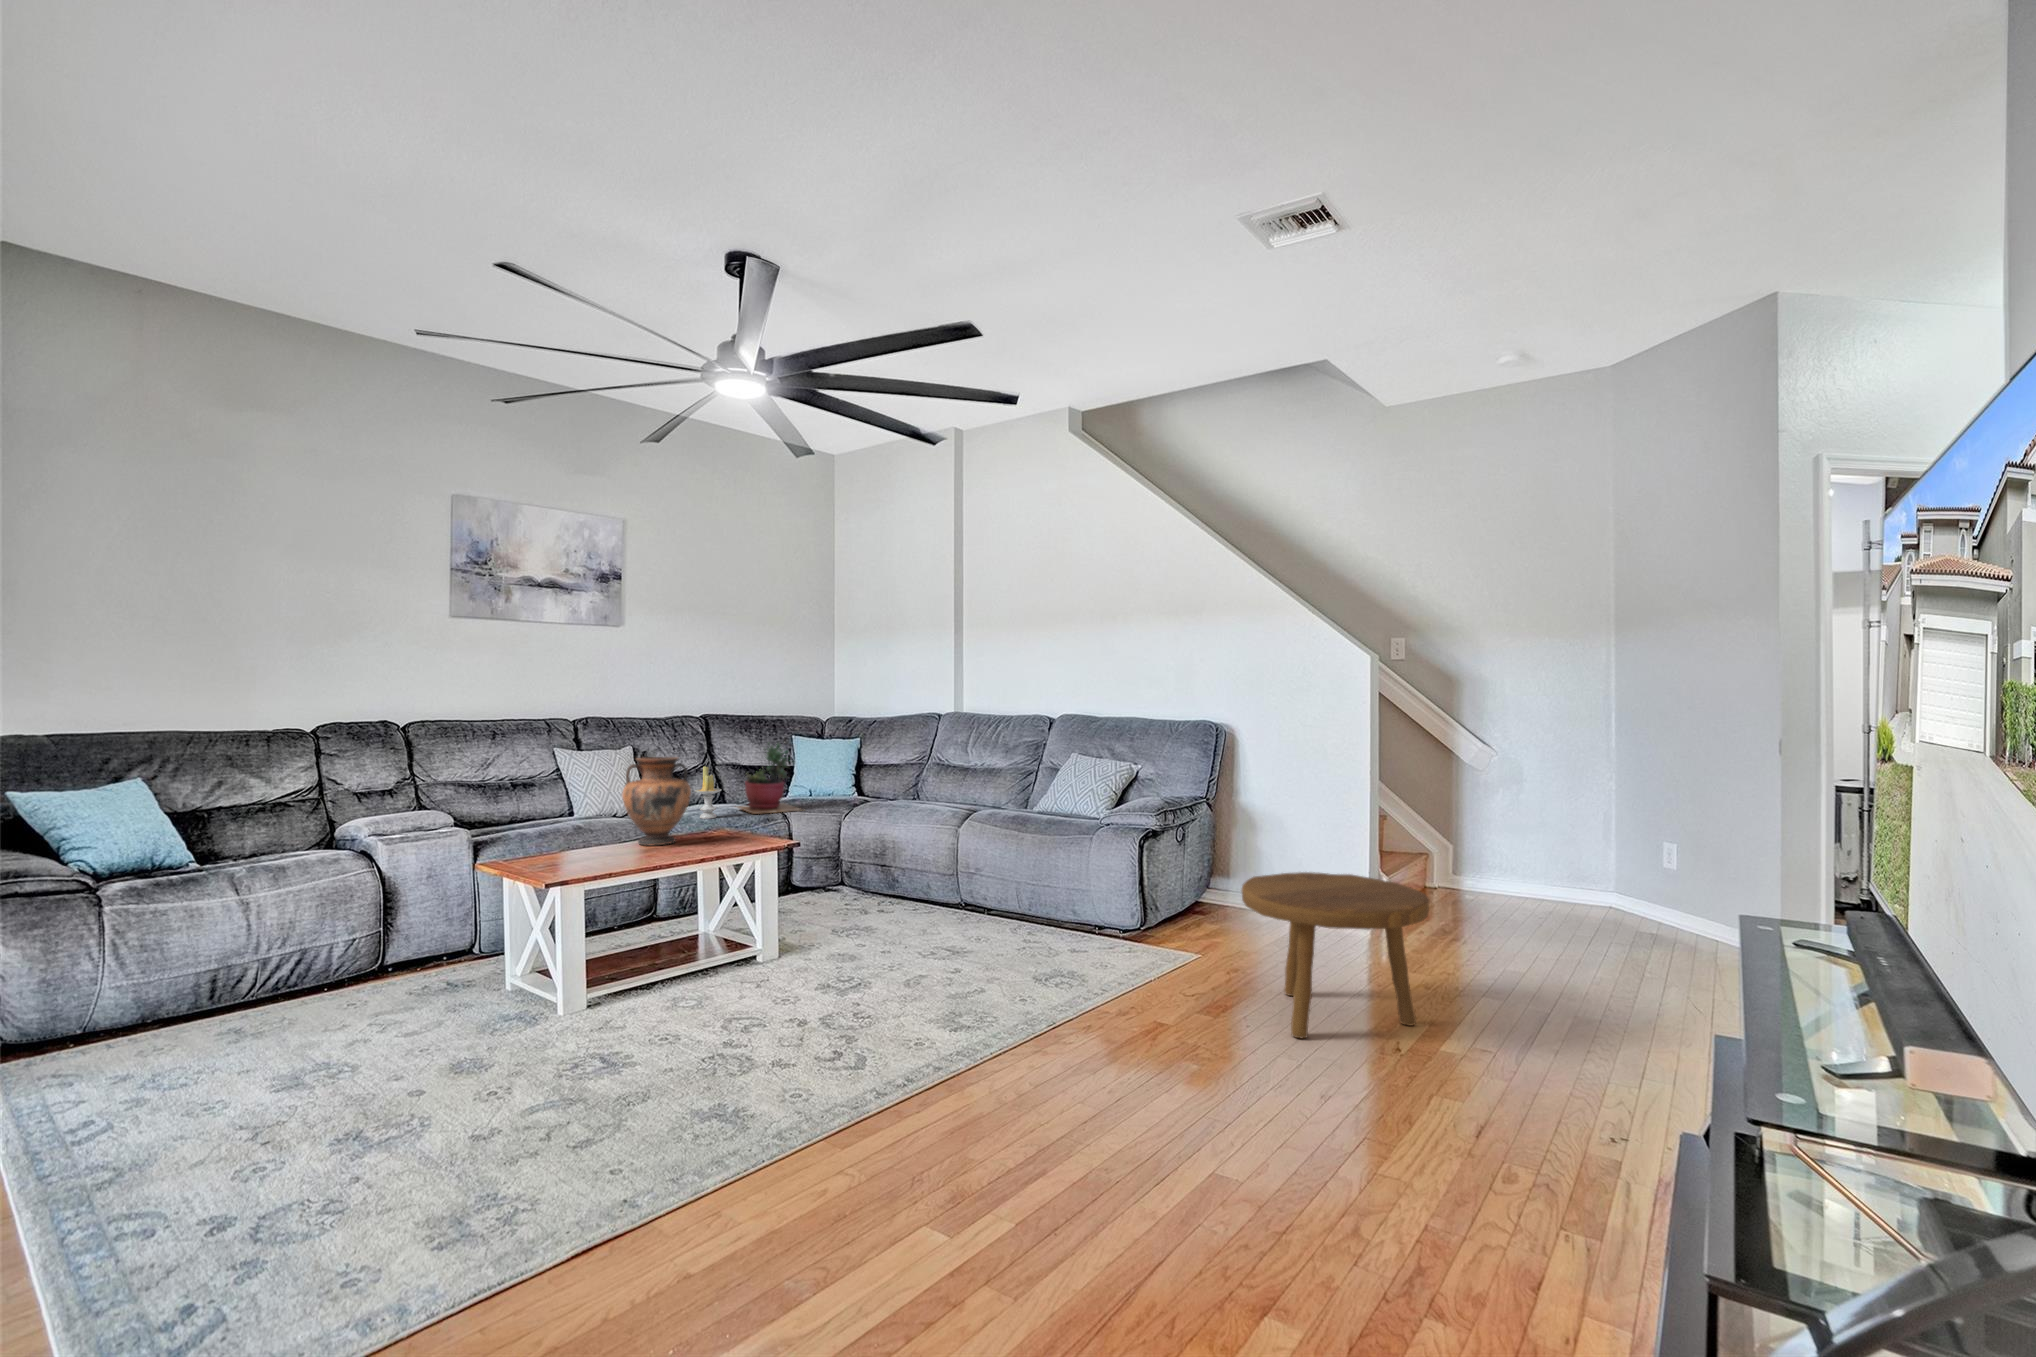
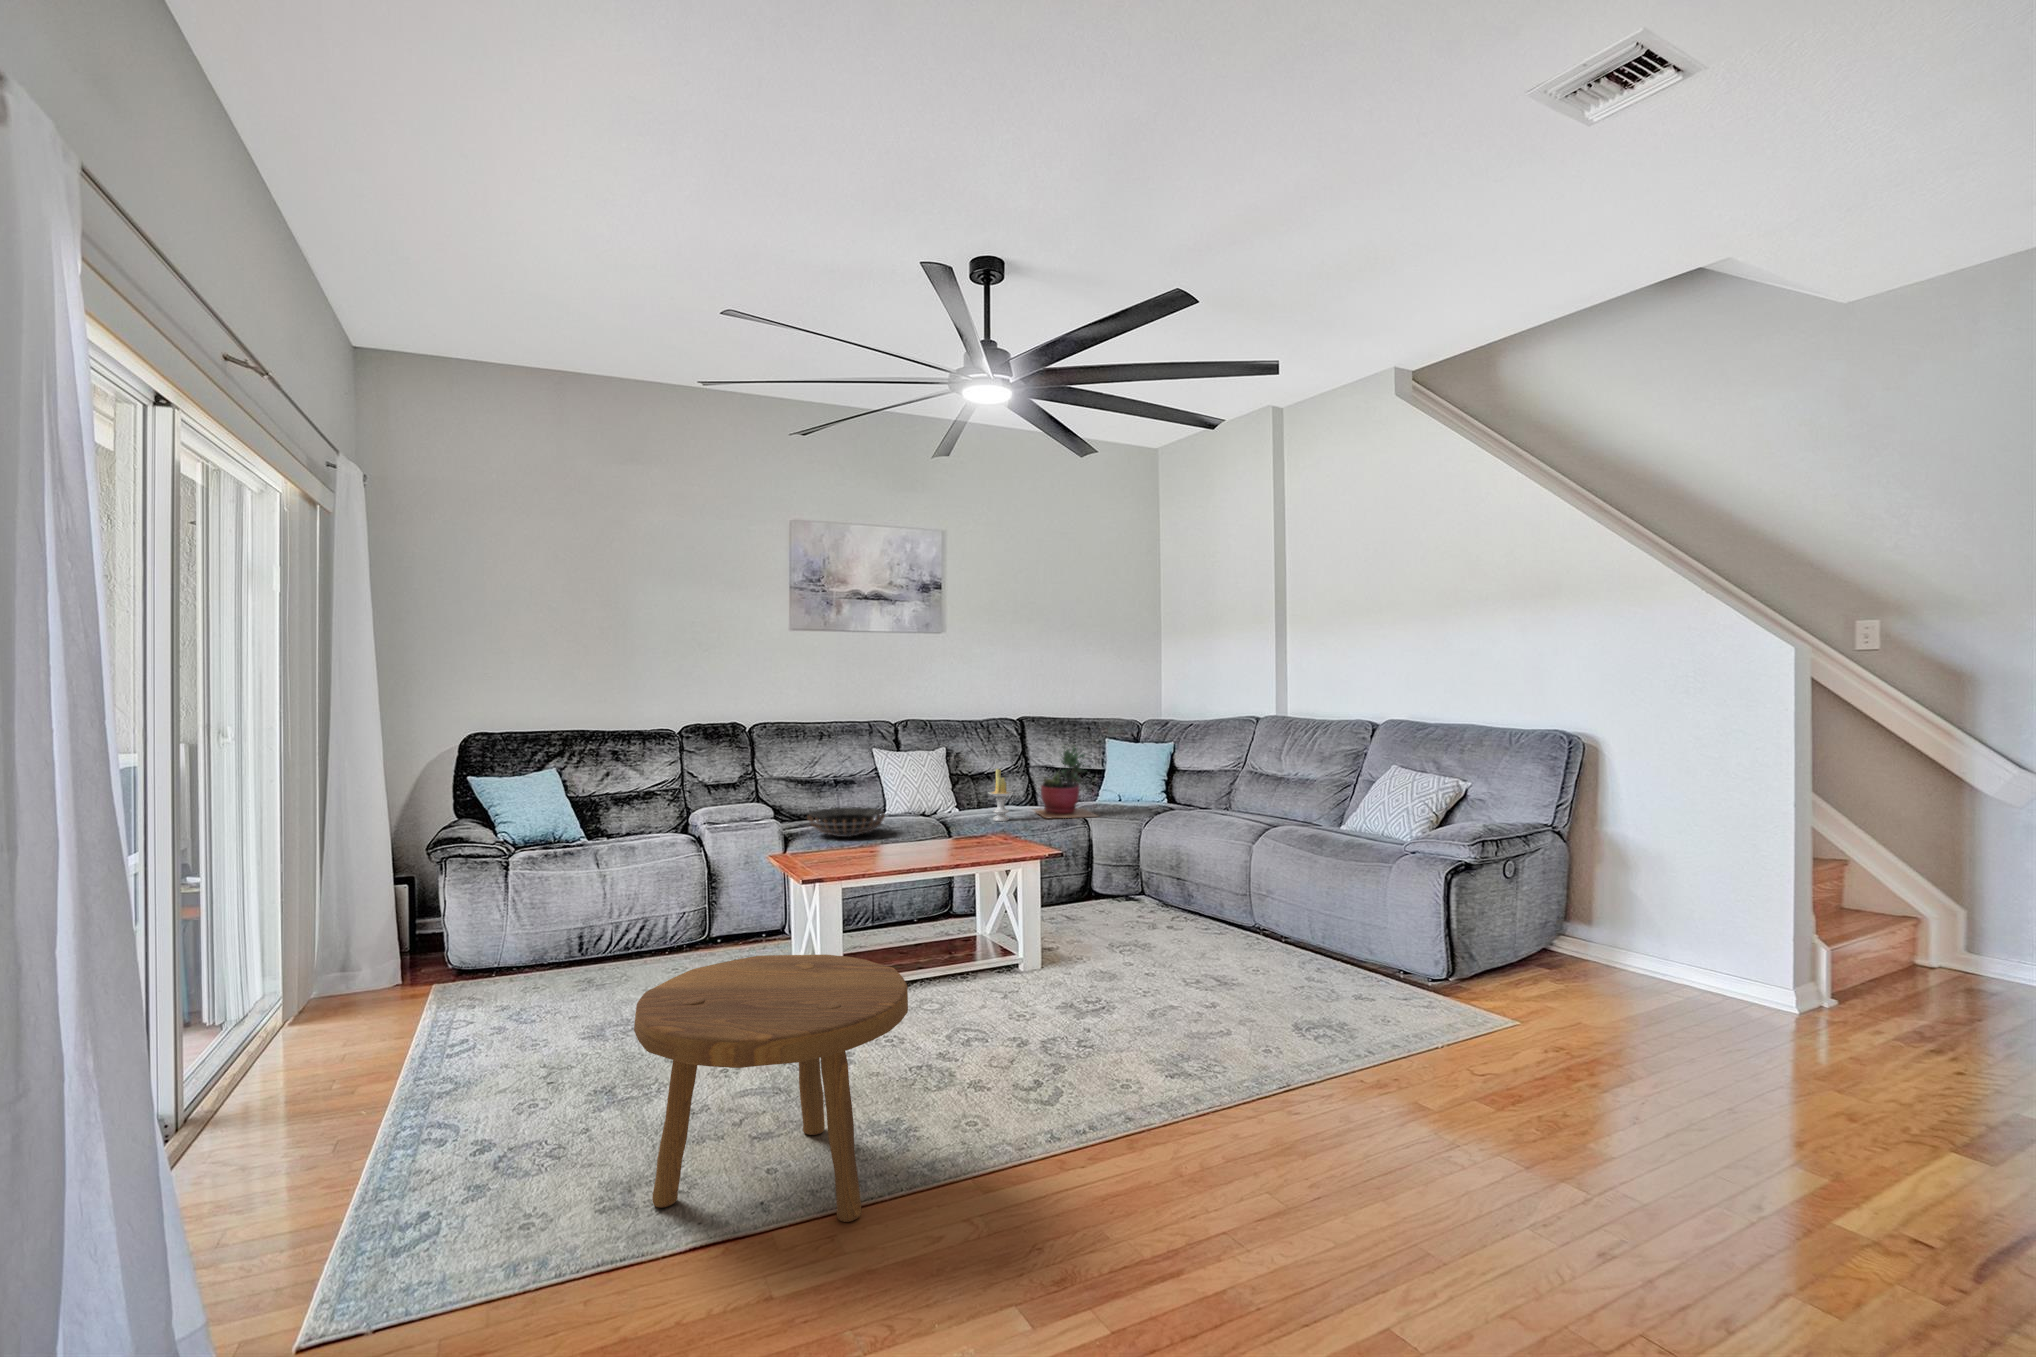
vase: present [622,757,691,846] -> none [899,759,962,846]
decorative bowl: none [502,811,595,842] -> present [808,808,885,837]
footstool: present [1242,872,1430,1038] -> present [634,955,908,1222]

